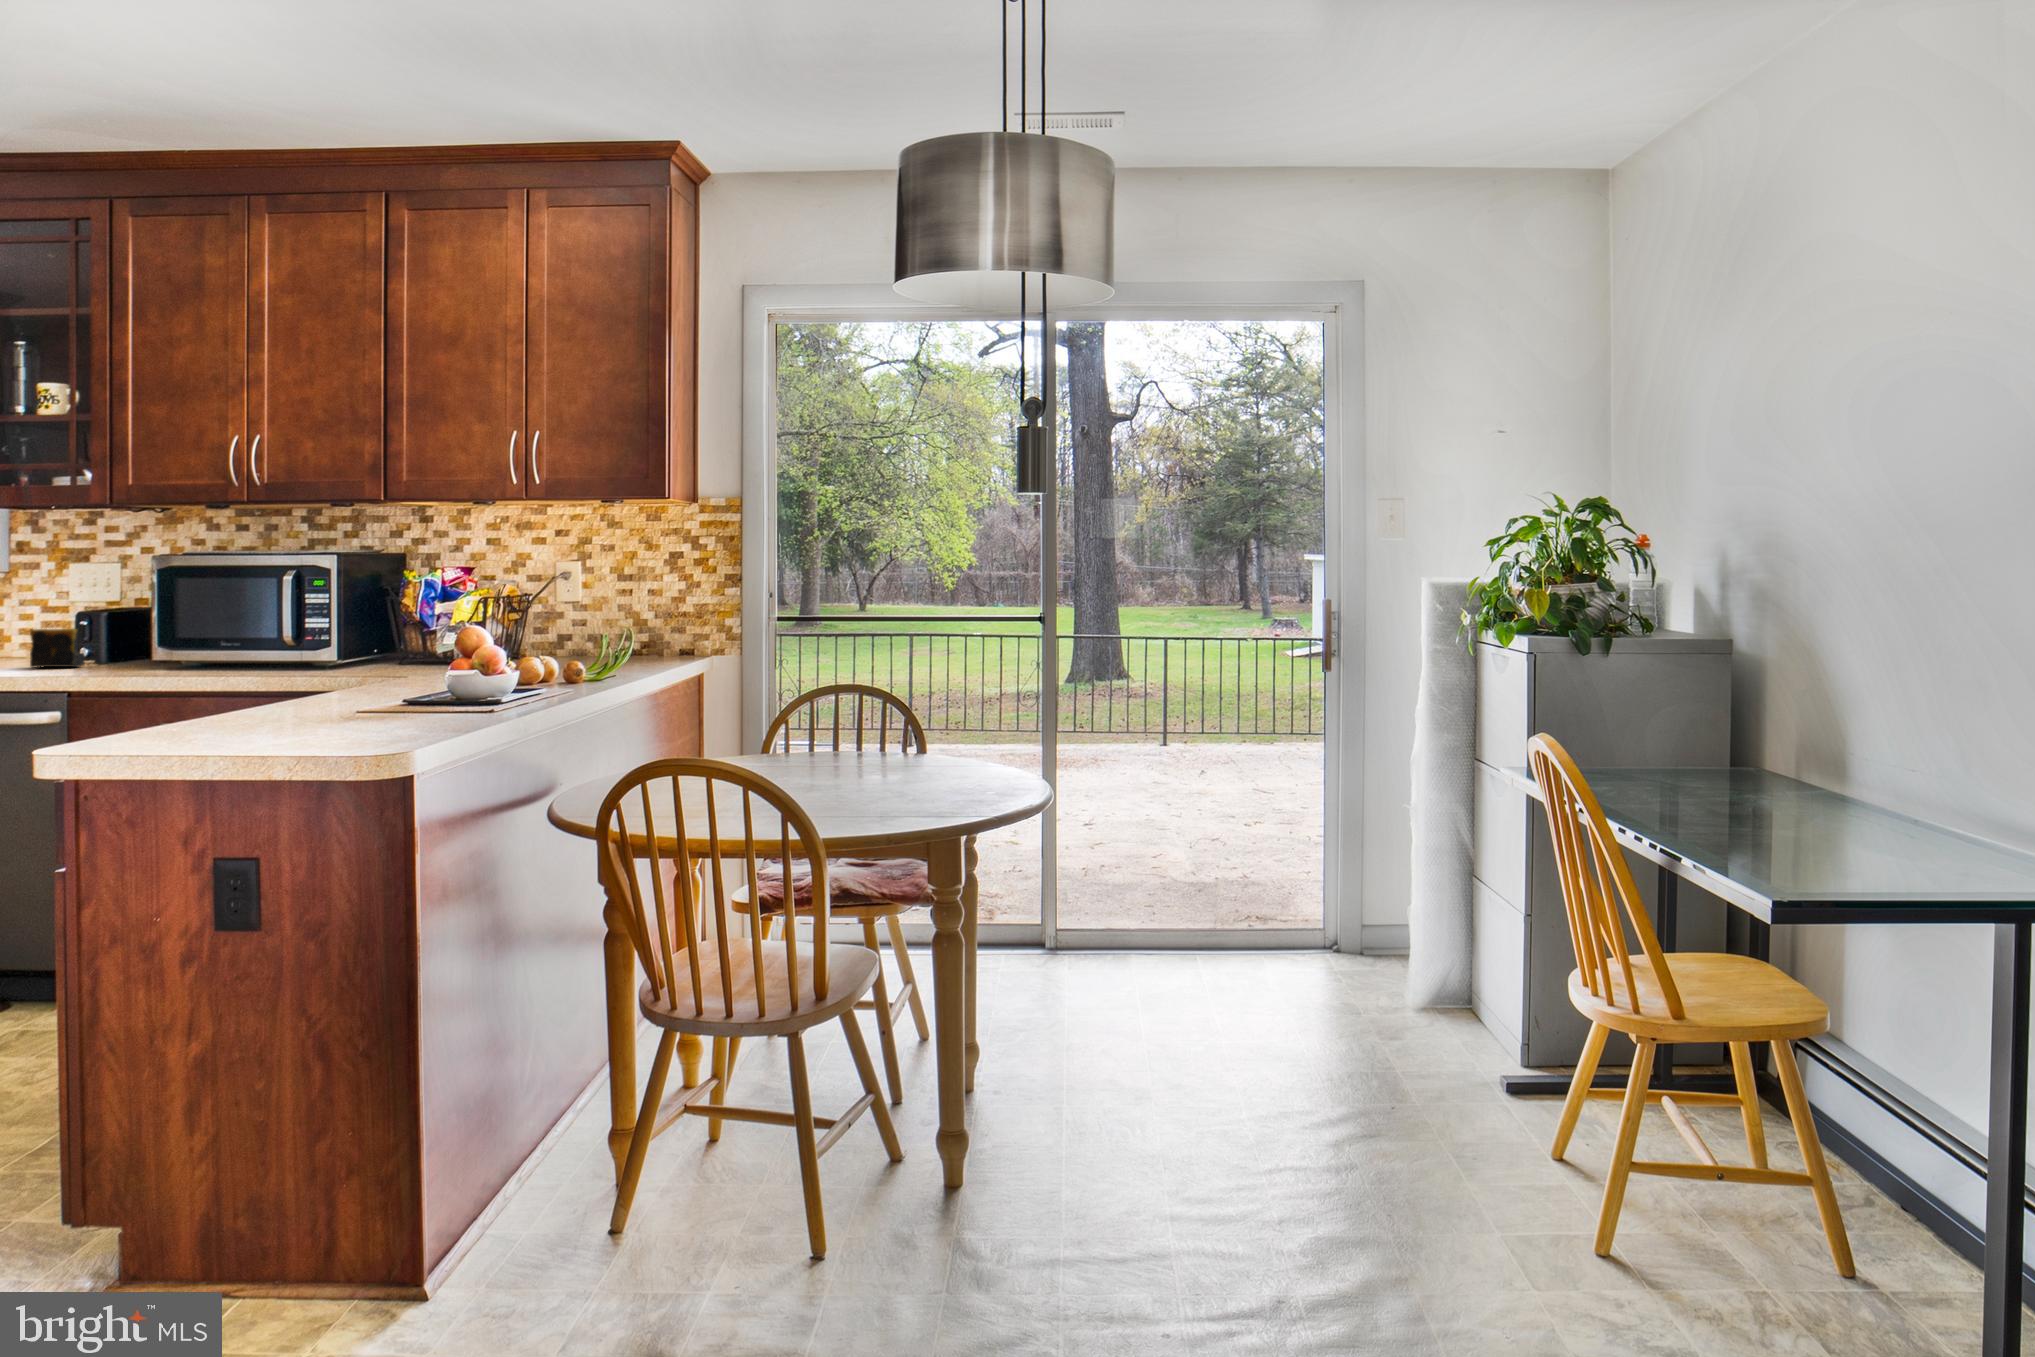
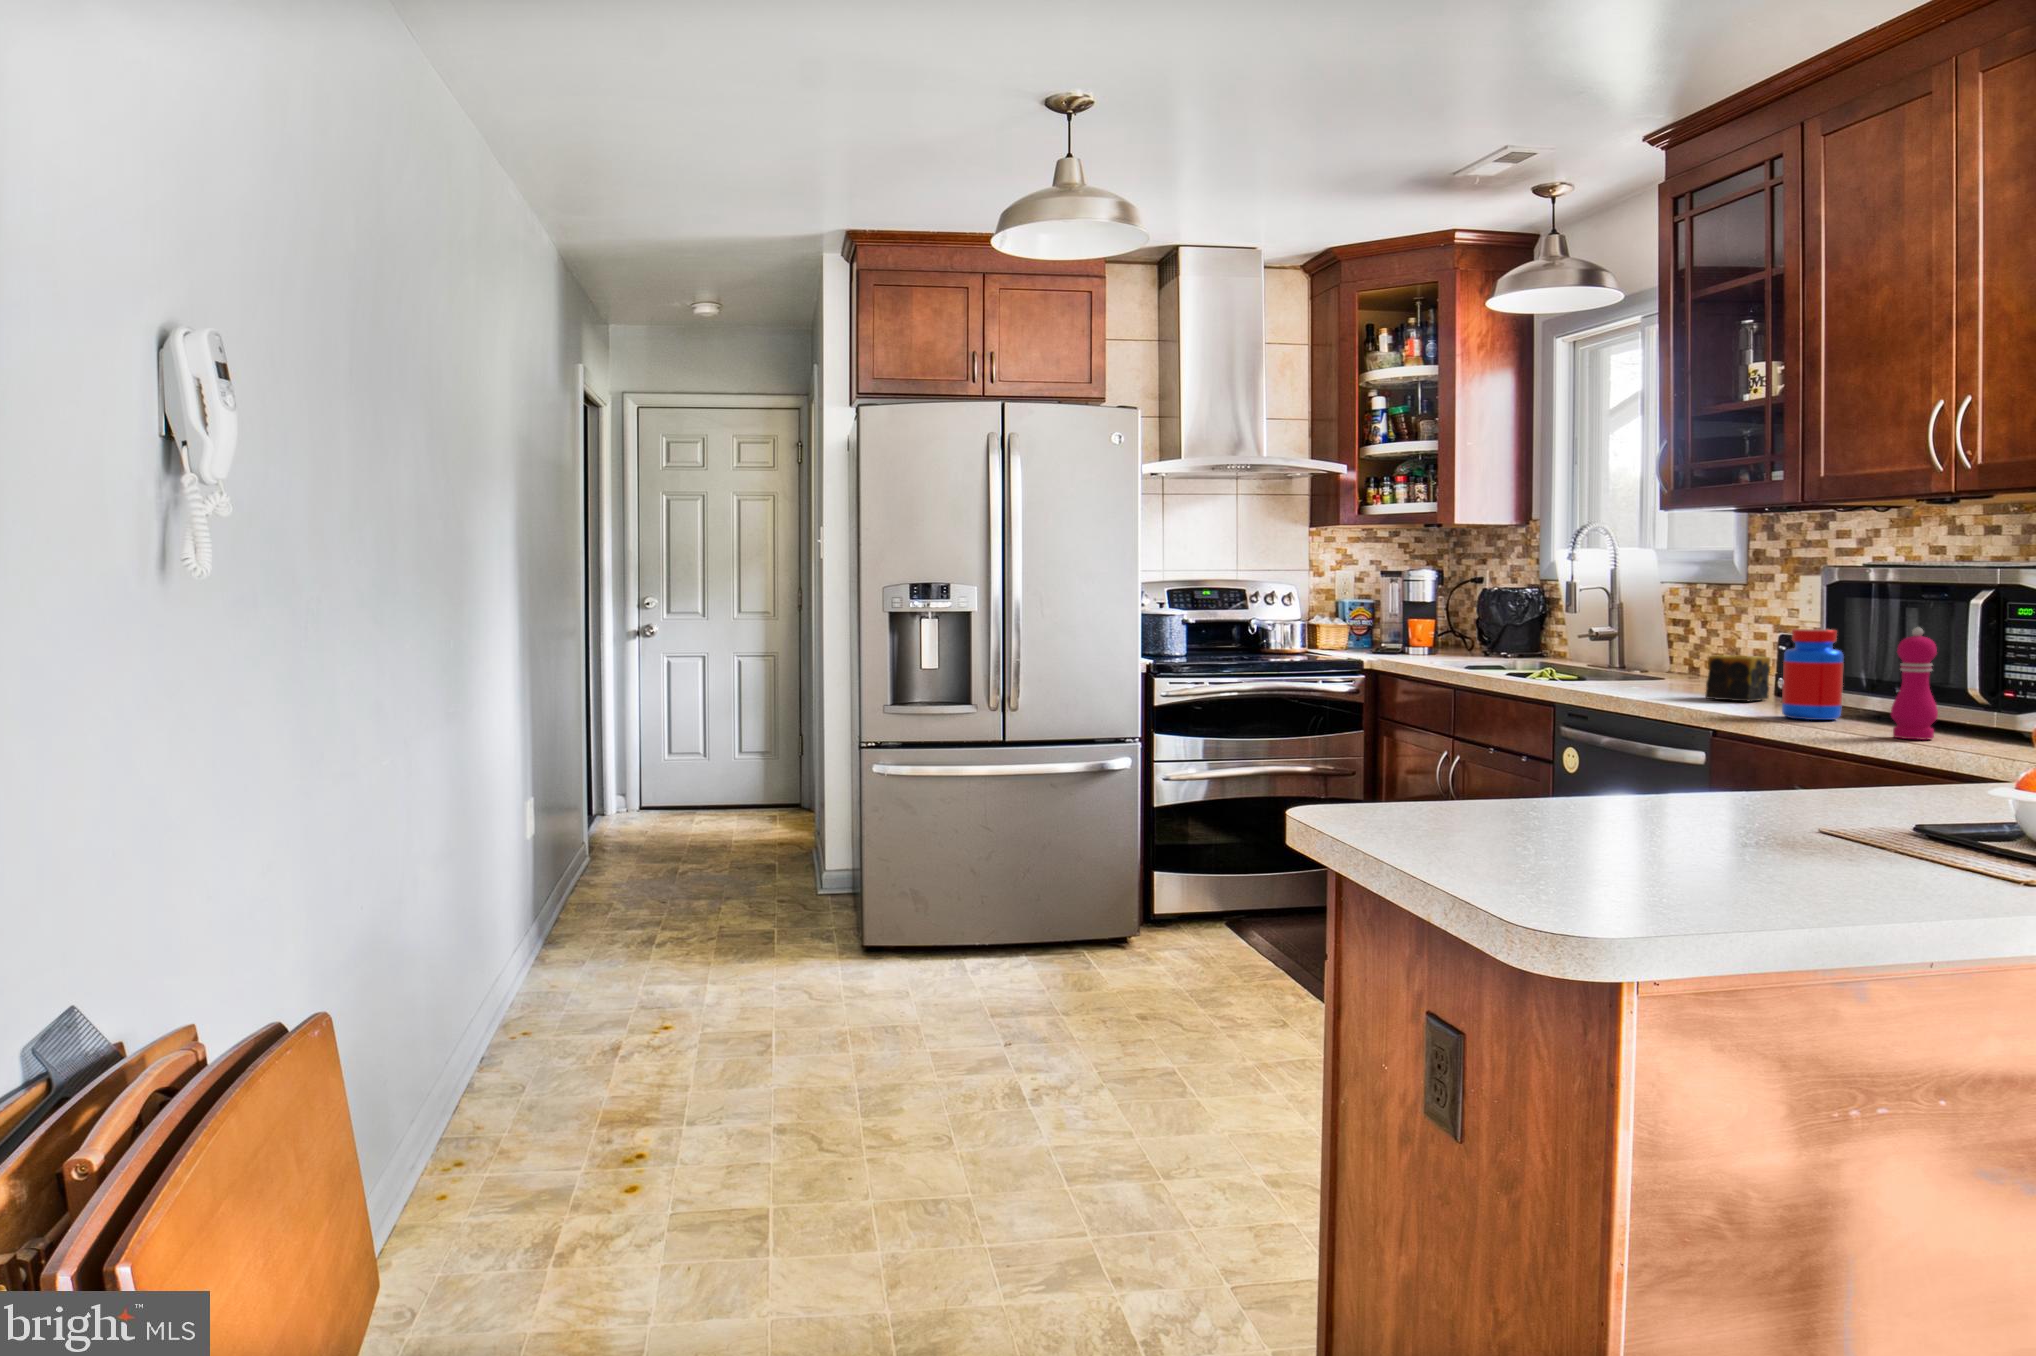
pepper mill: none [232,594,265,676] -> present [1891,628,1938,740]
jar: none [124,600,174,672] -> present [1782,629,1843,720]

